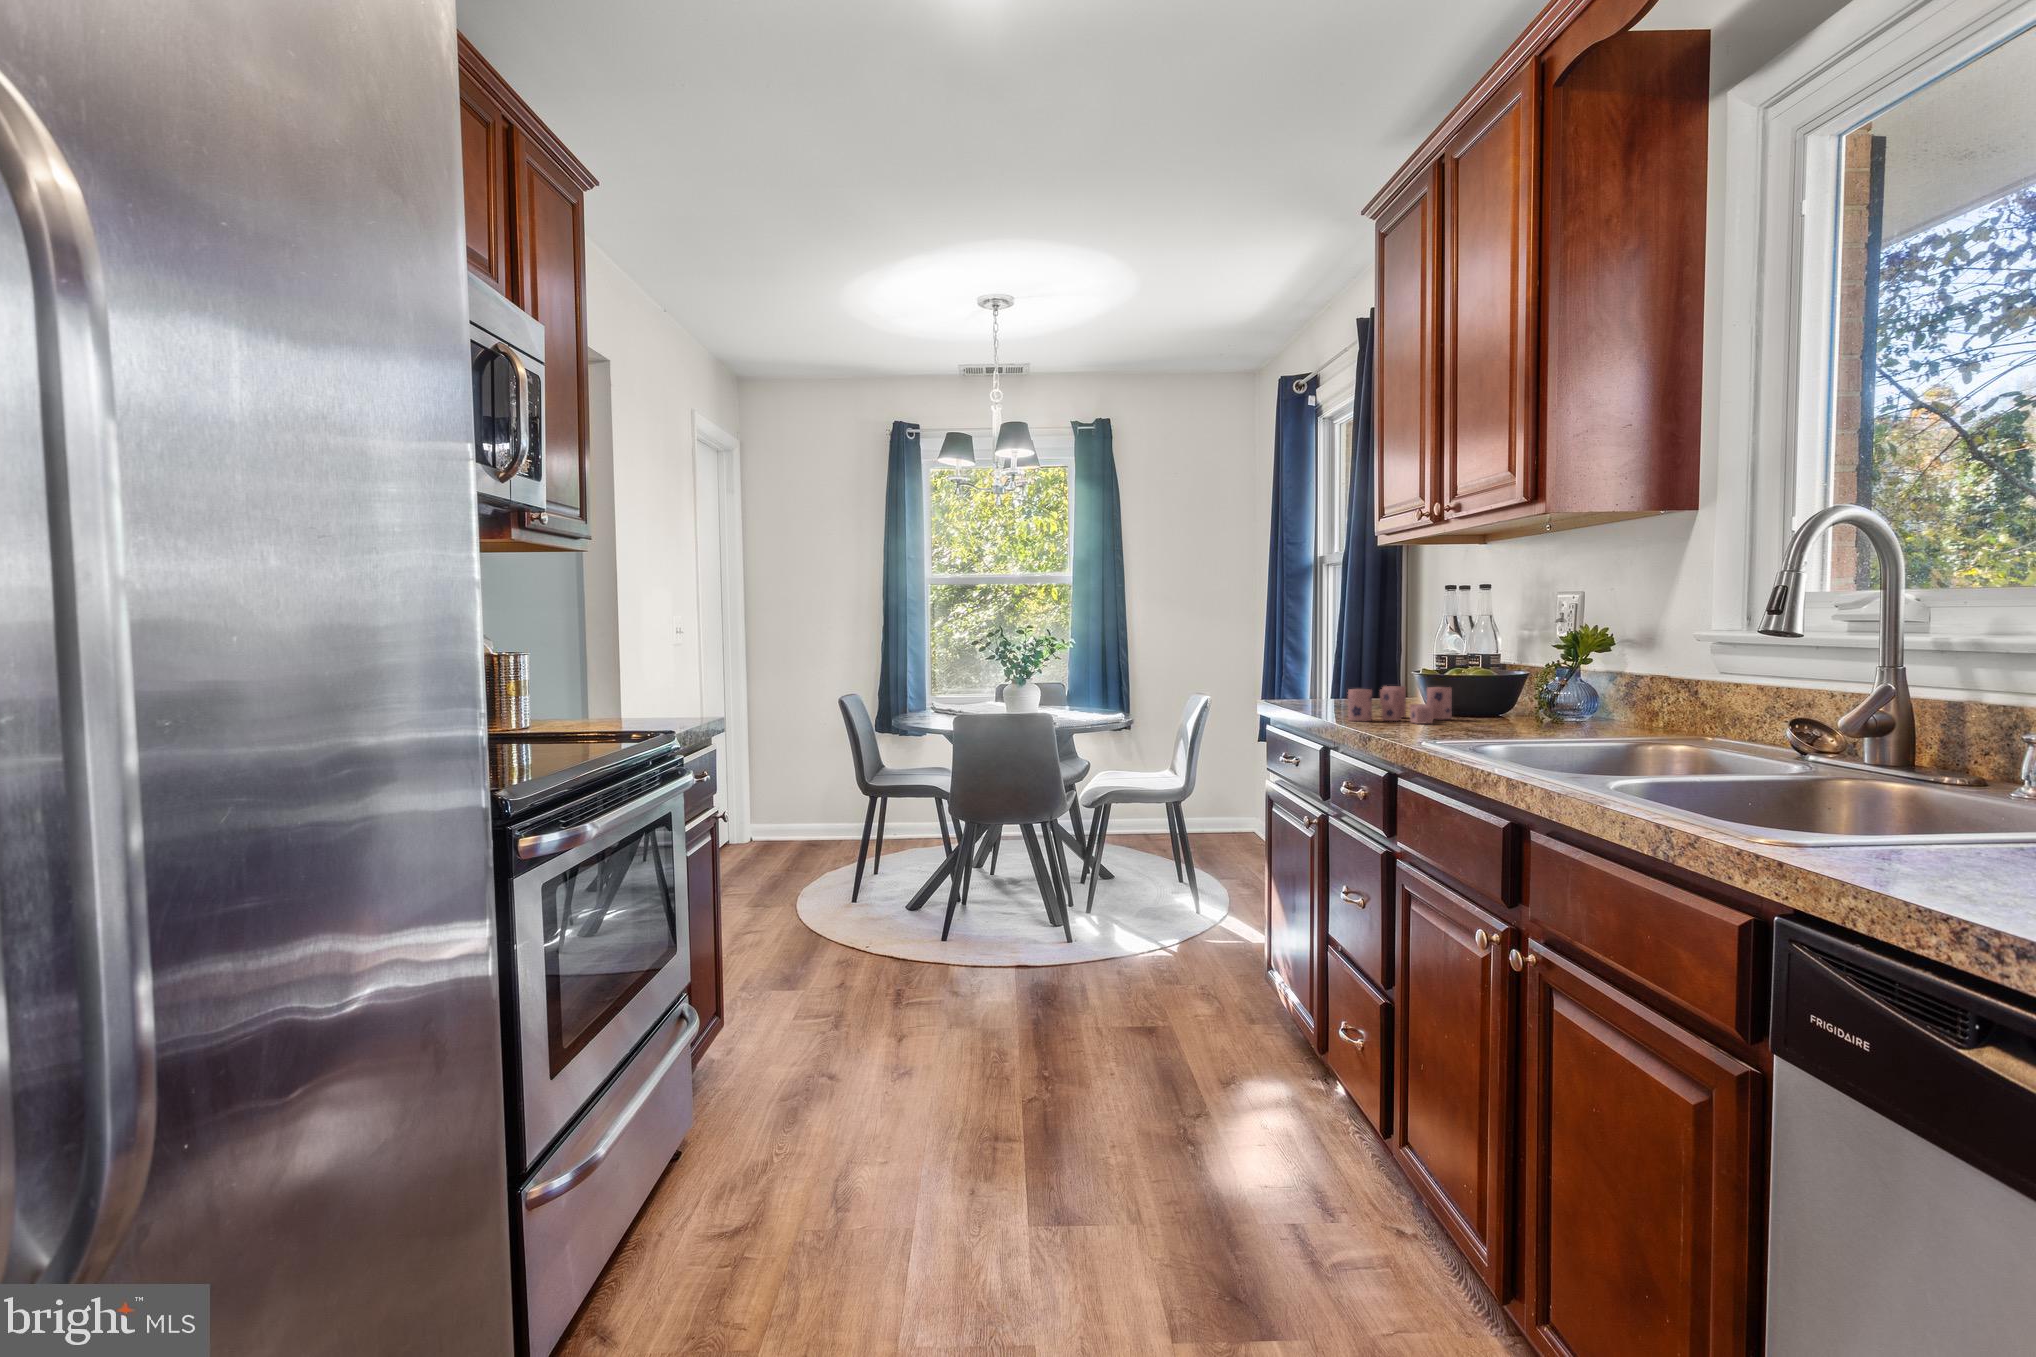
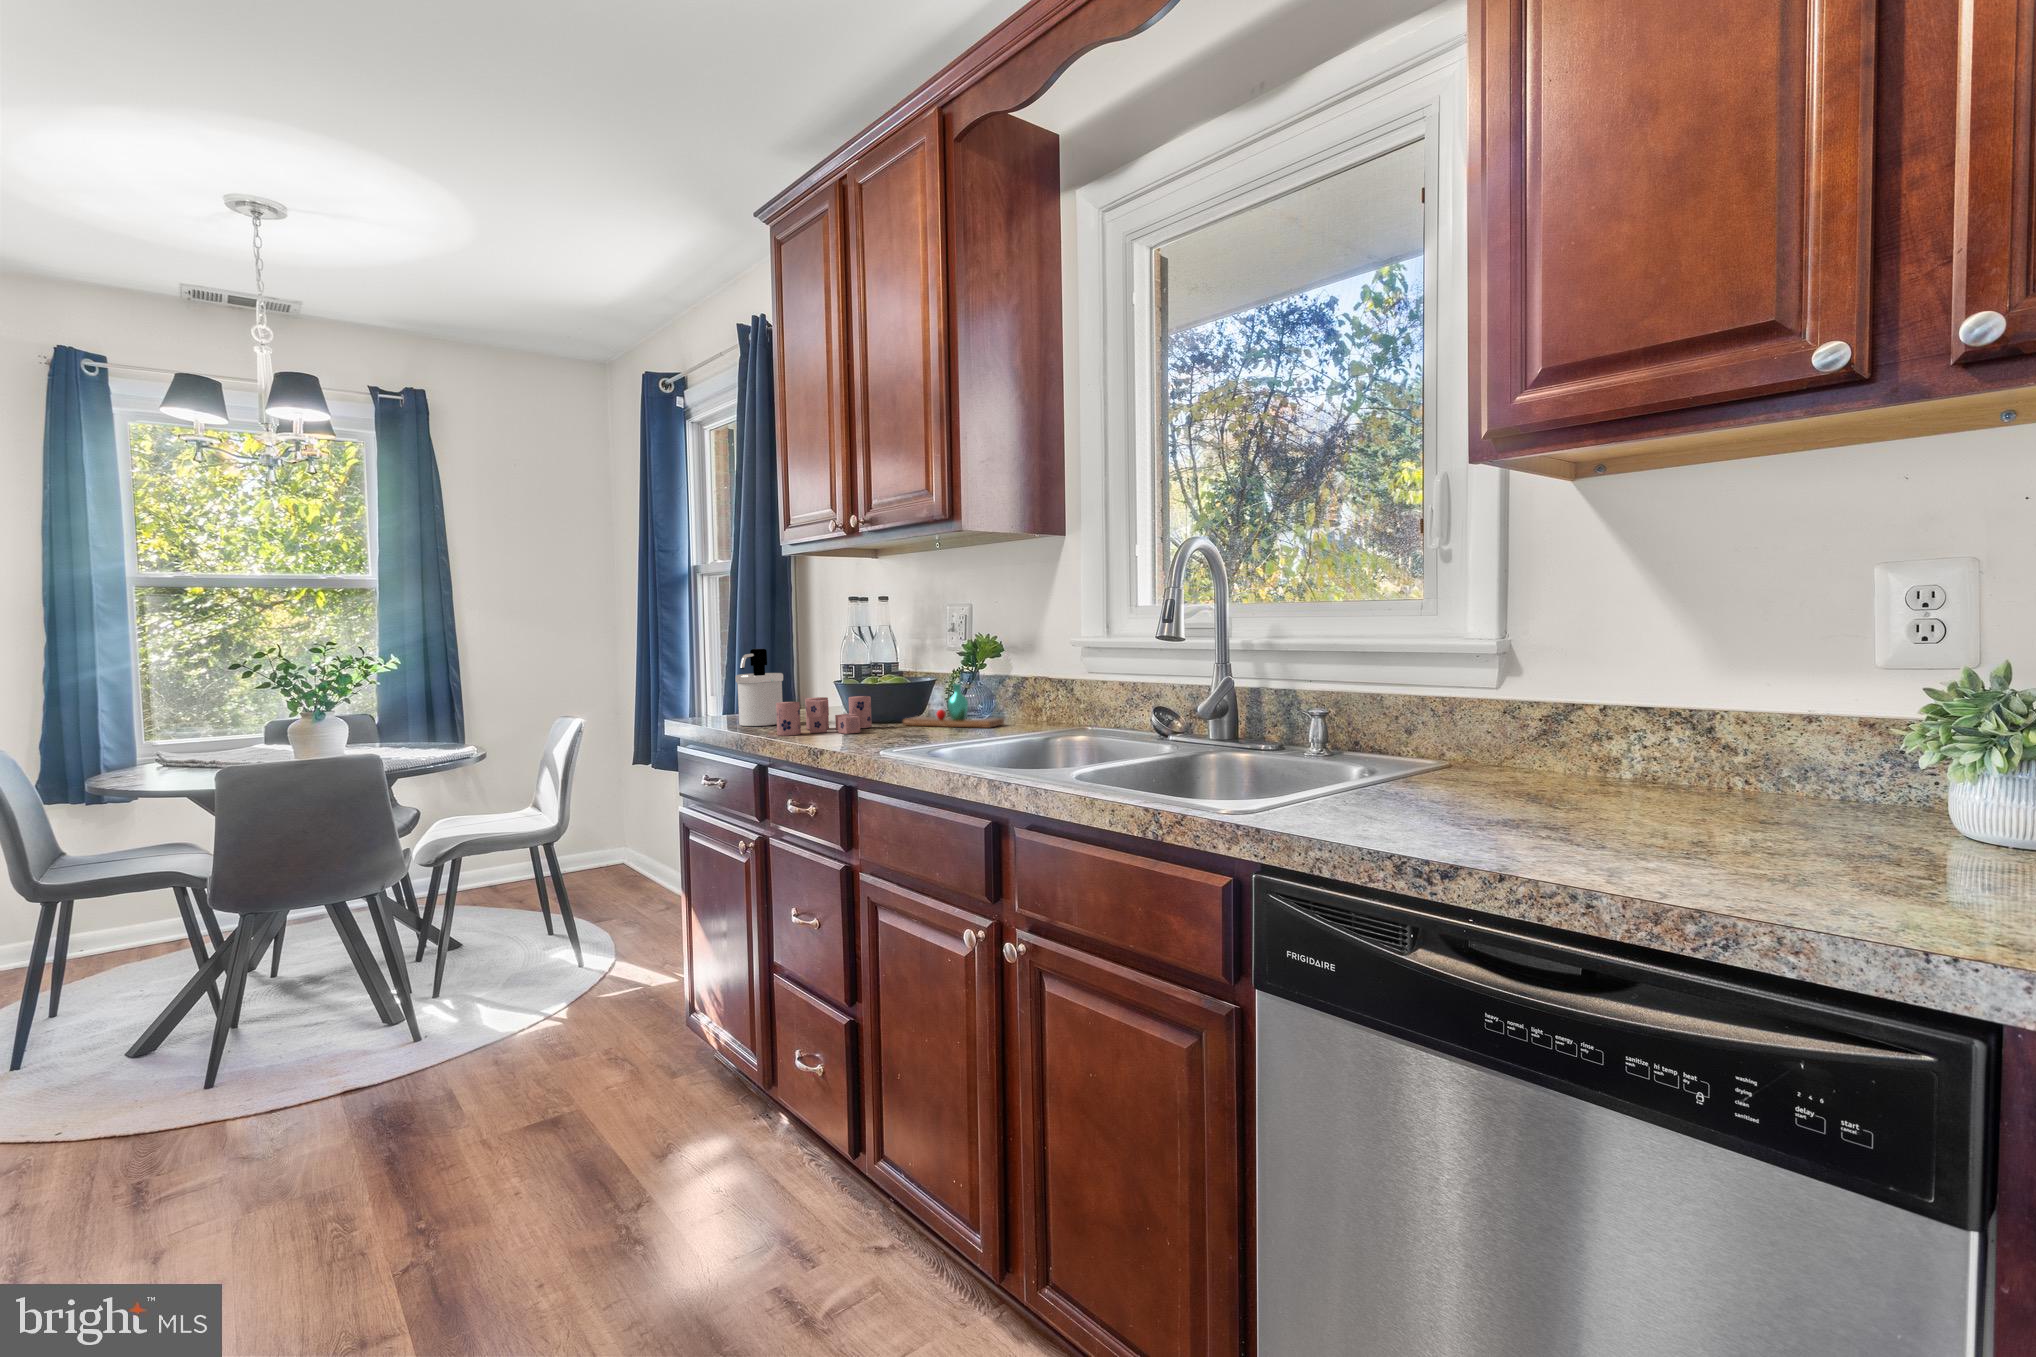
soap dispenser: none [1322,637,1368,711] -> present [736,649,783,726]
vase: none [1487,679,1608,729] -> present [903,684,1004,728]

